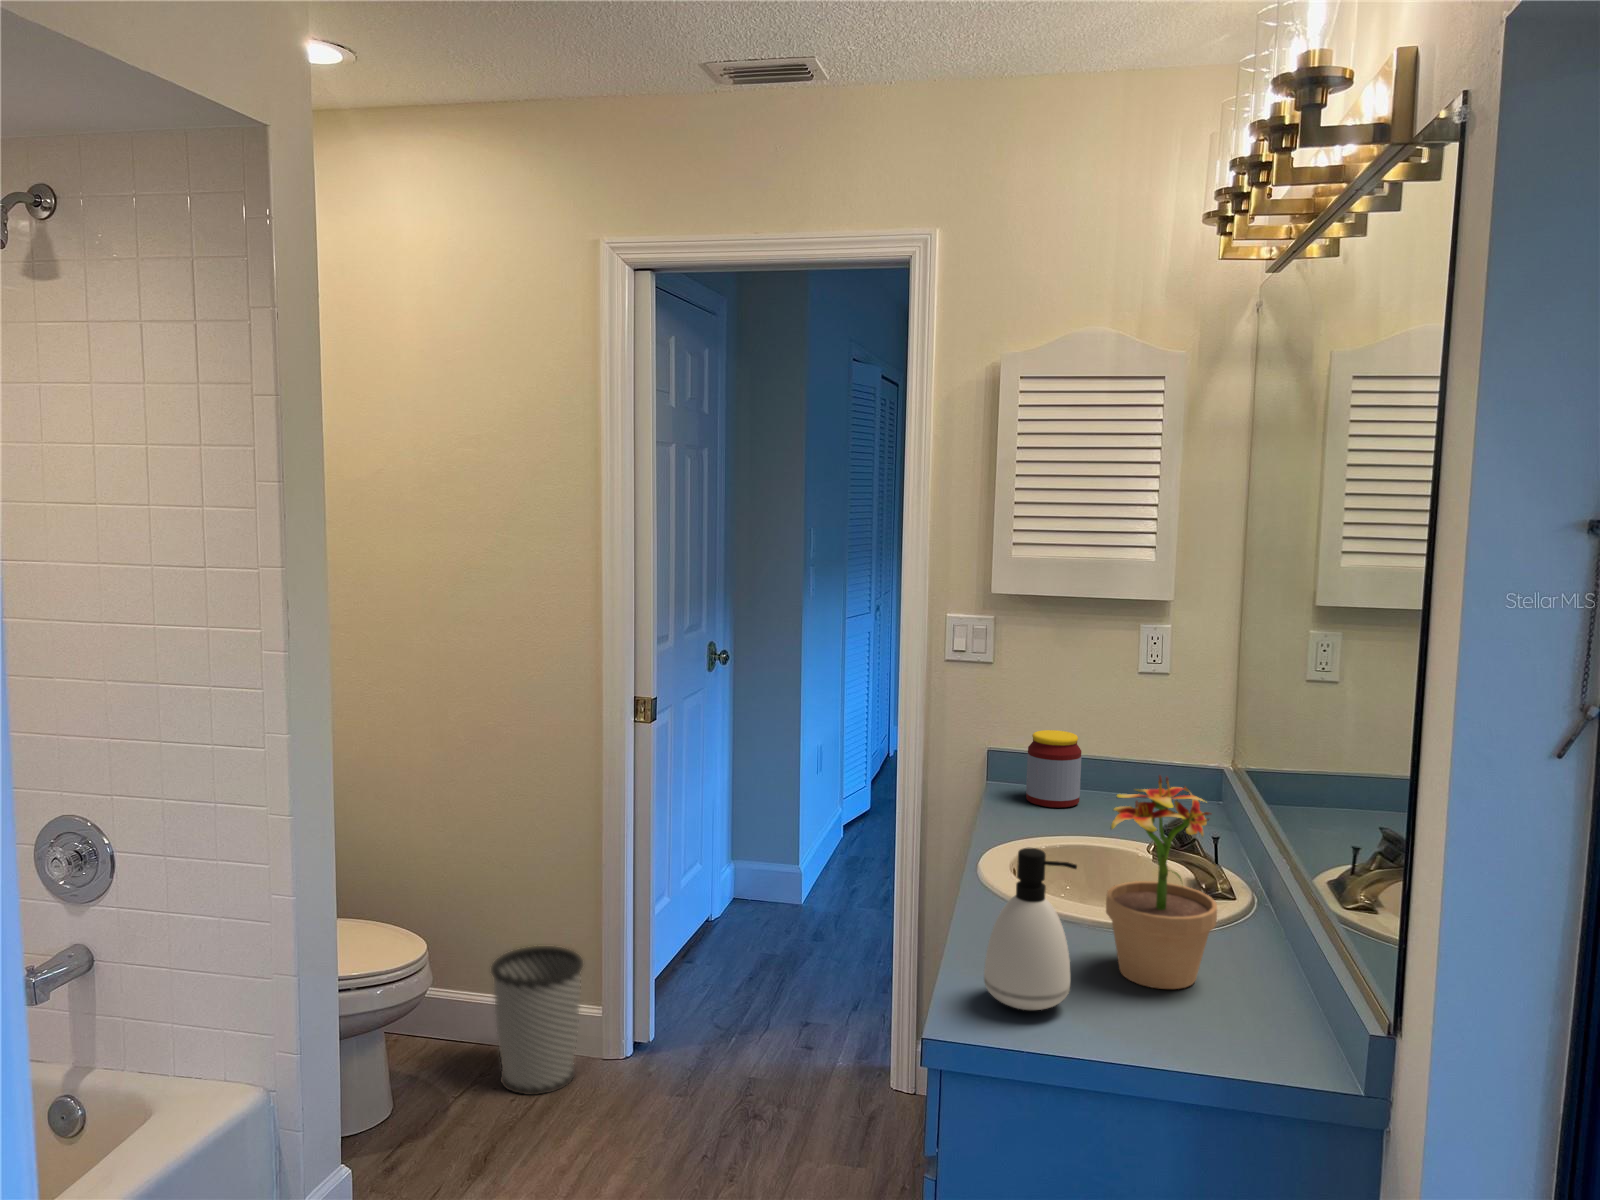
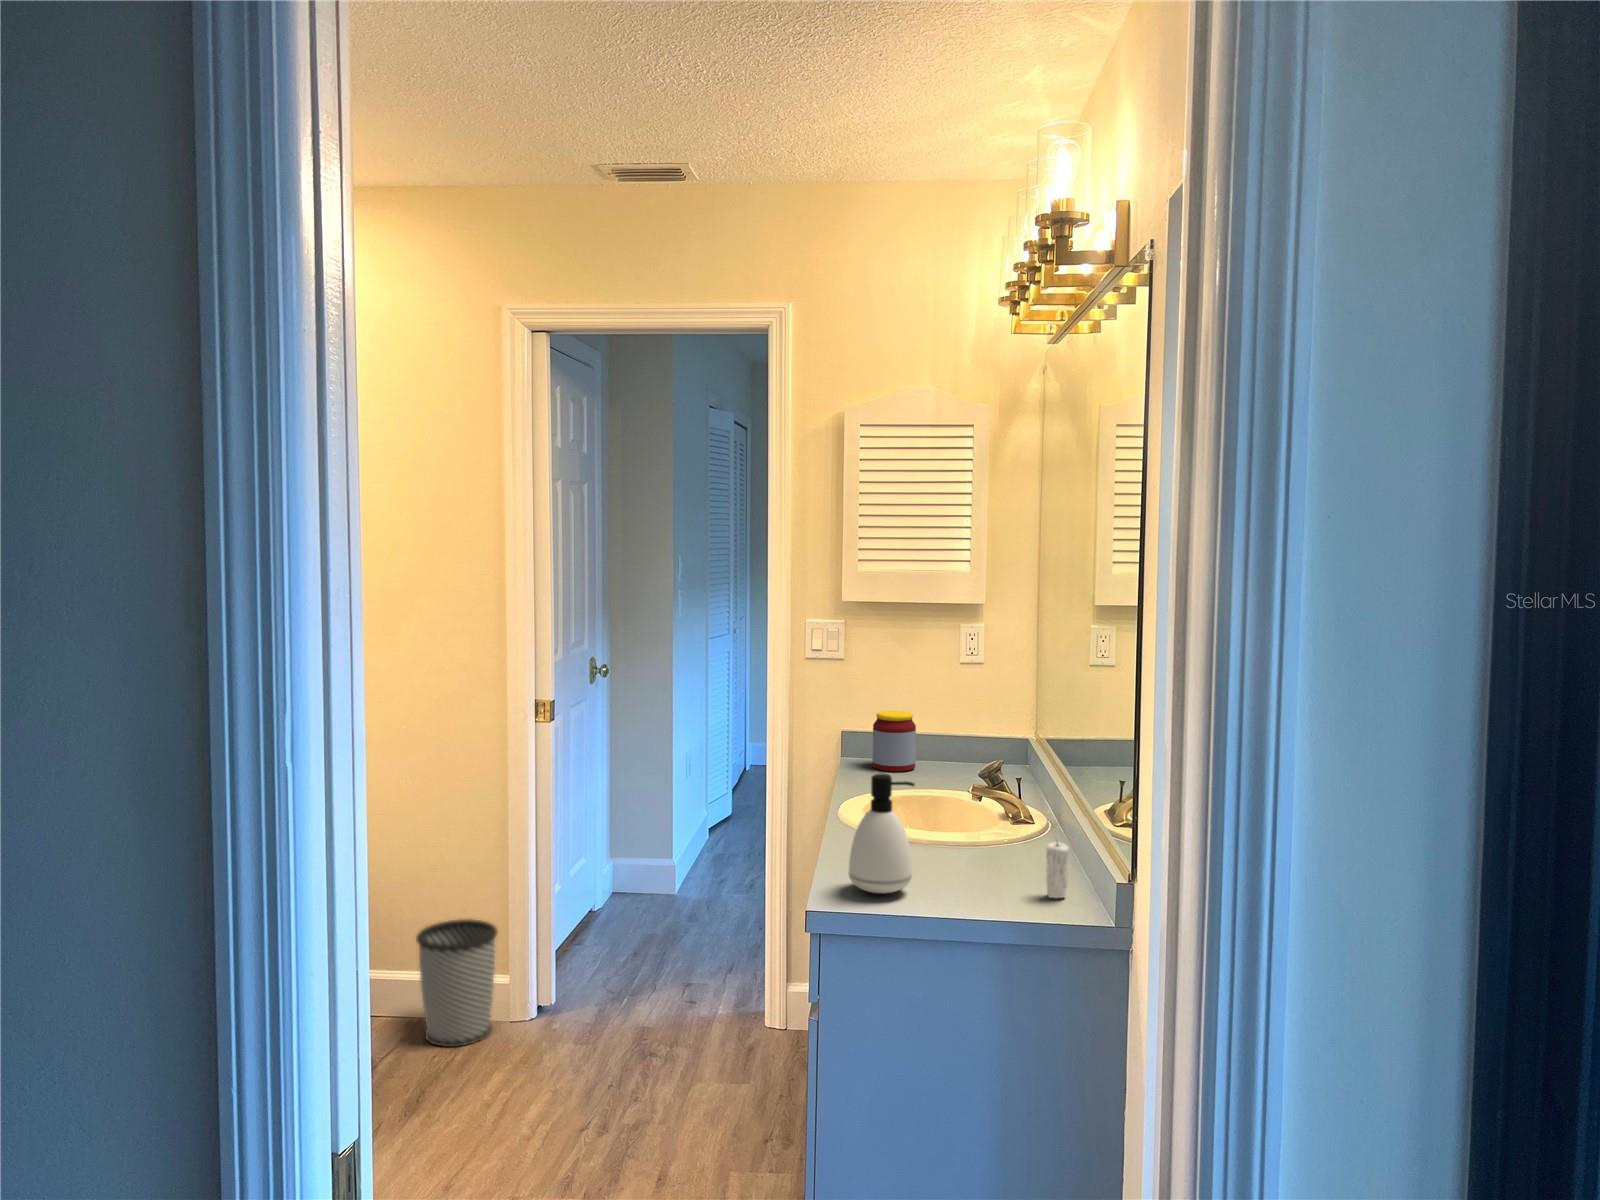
potted plant: present [1106,776,1217,989] -> none [937,720,1017,878]
candle: none [1259,942,1292,1031] -> present [1046,841,1069,898]

